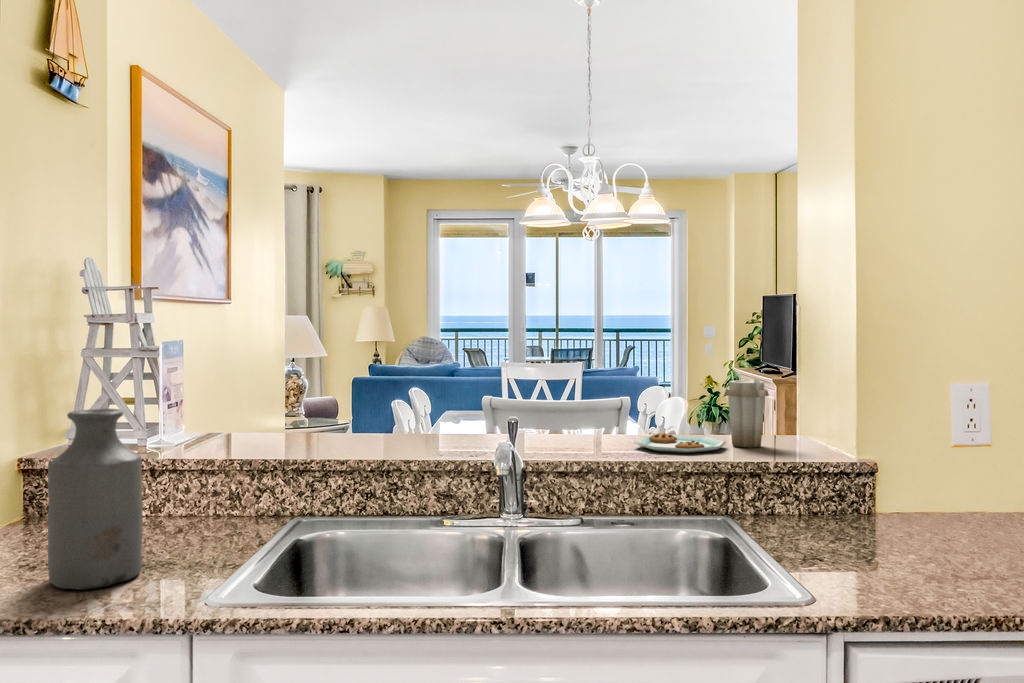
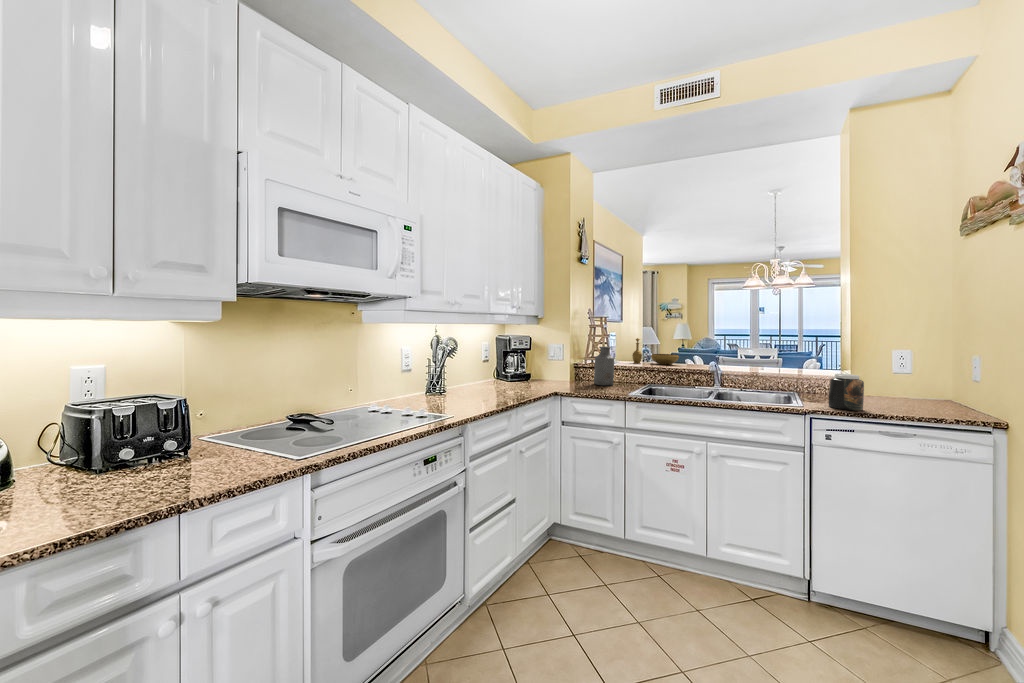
decorative bowl: none [234,360,389,453] -> present [632,338,679,365]
plate: present [633,379,769,453] -> none [767,351,828,375]
jar: none [846,459,937,581] -> present [829,374,864,411]

